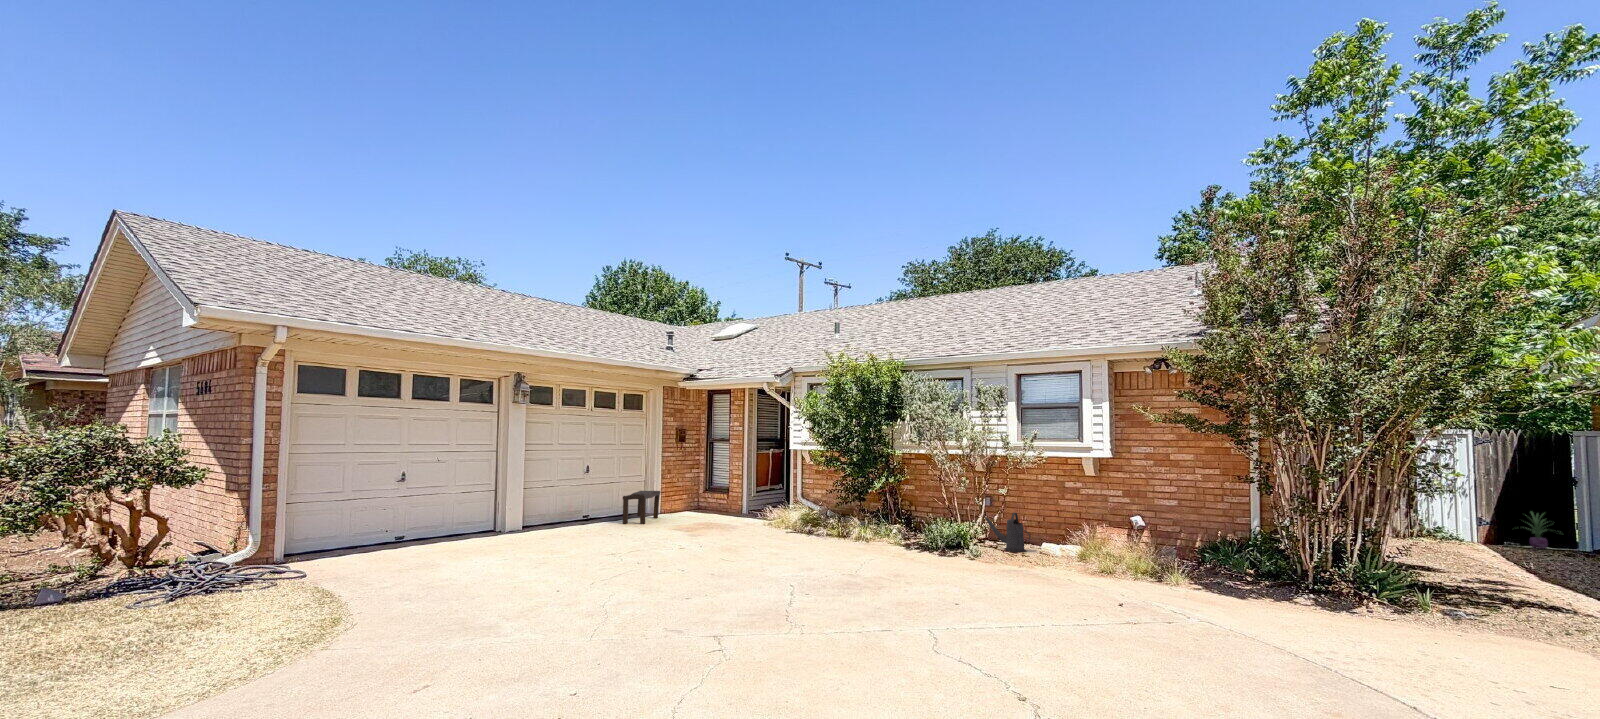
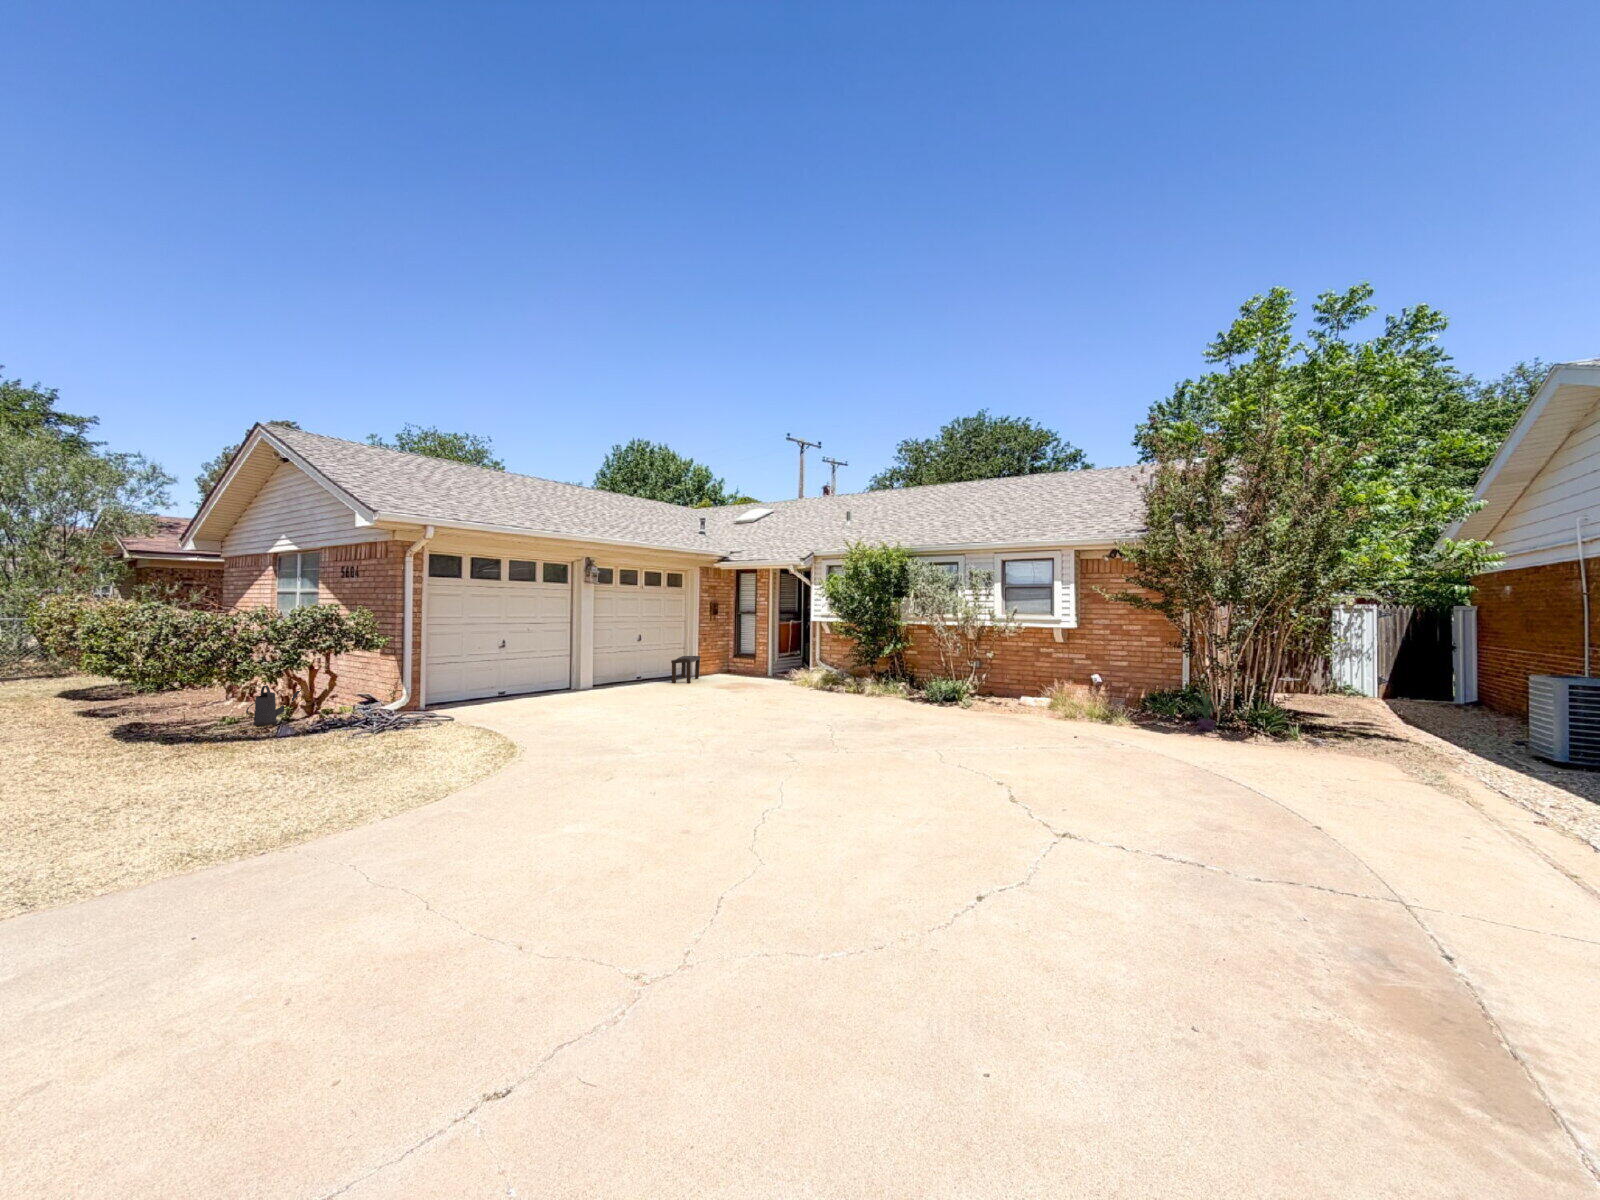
decorative plant: present [1529,512,1548,549] -> present [1195,692,1215,731]
watering can: present [985,513,1030,552] -> present [246,686,301,725]

